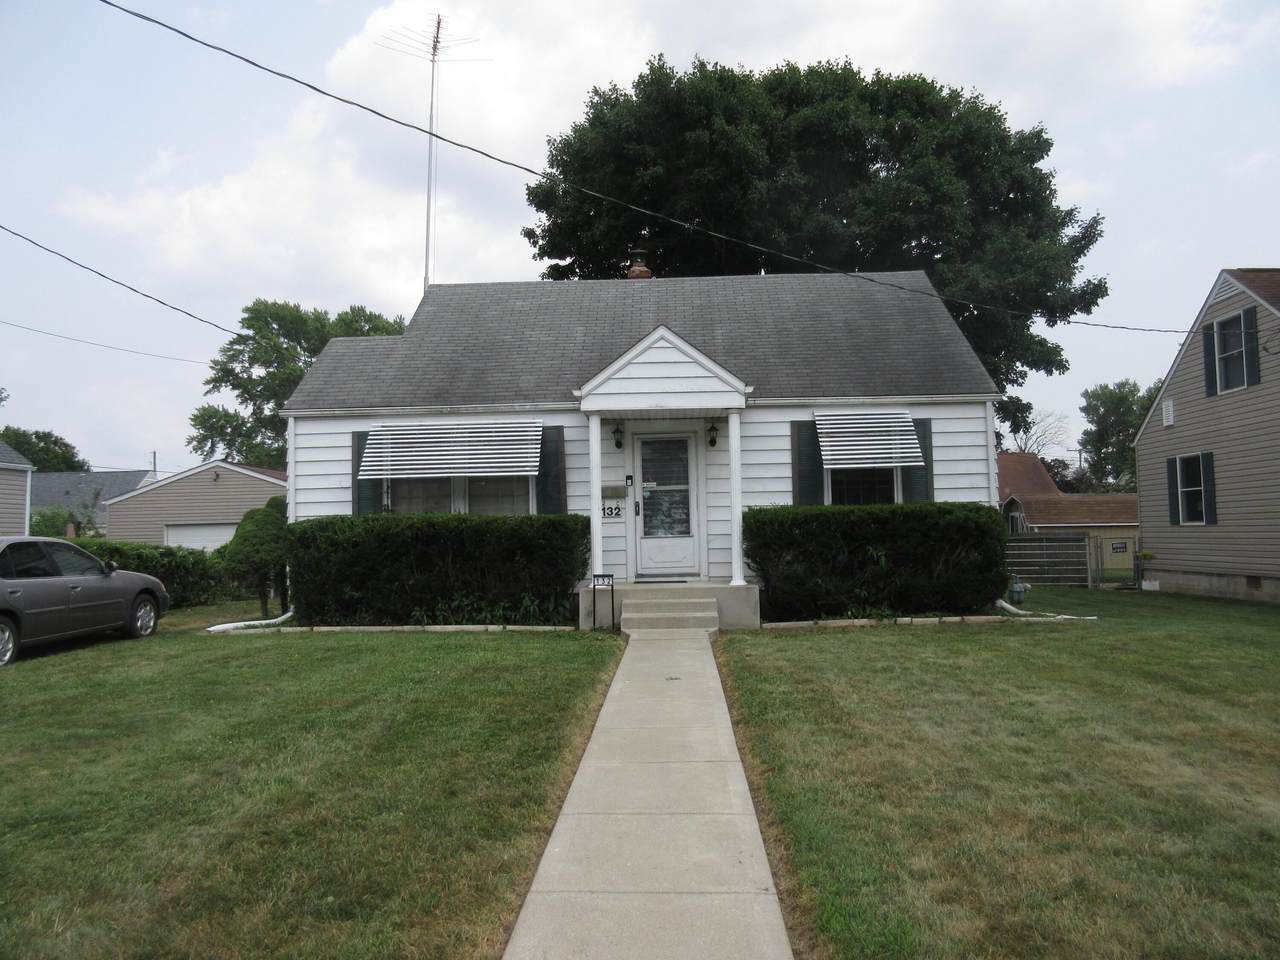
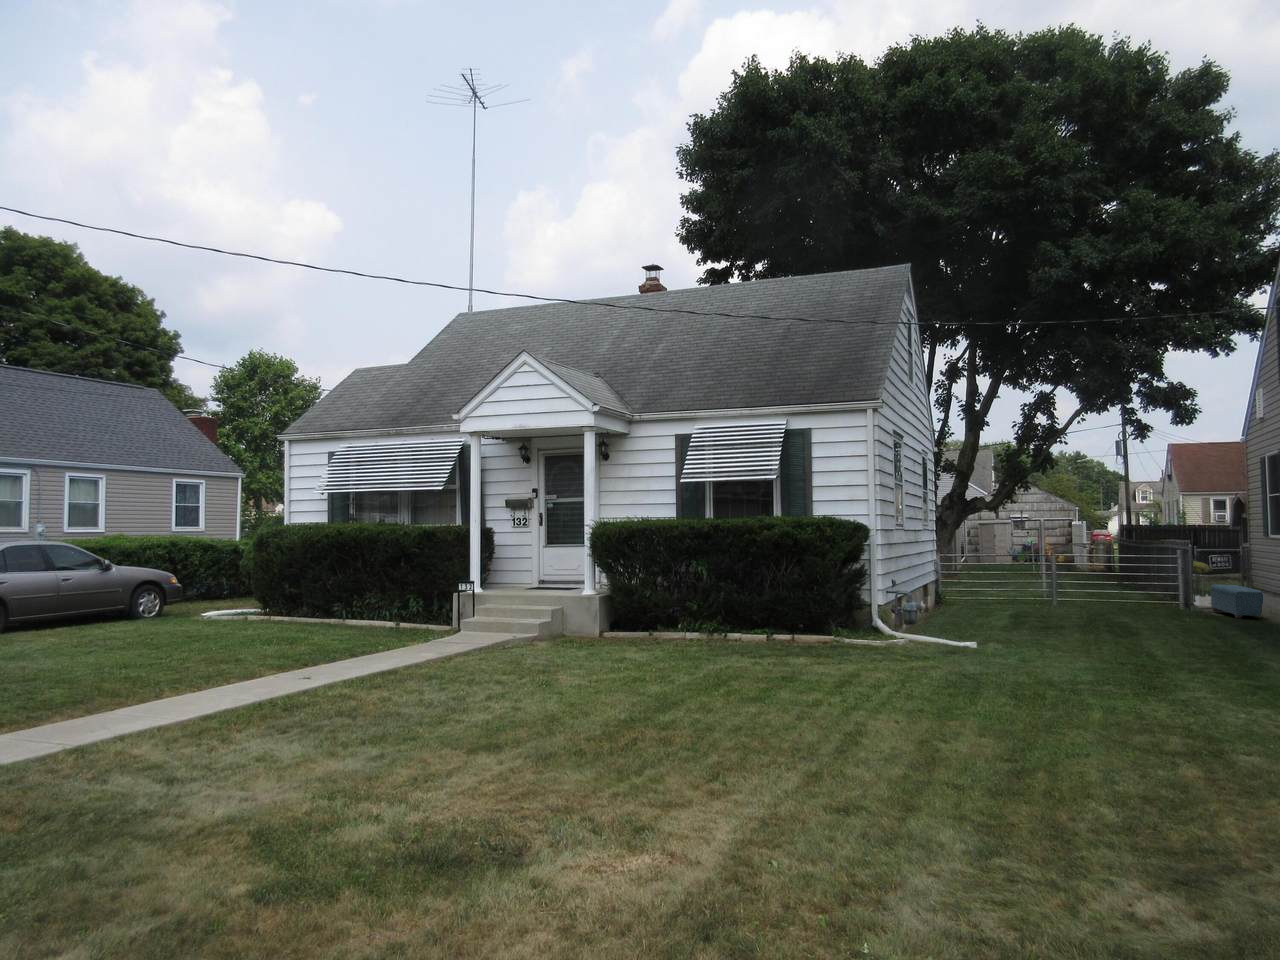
bench: none [1169,569,1224,598] -> present [1210,584,1268,619]

